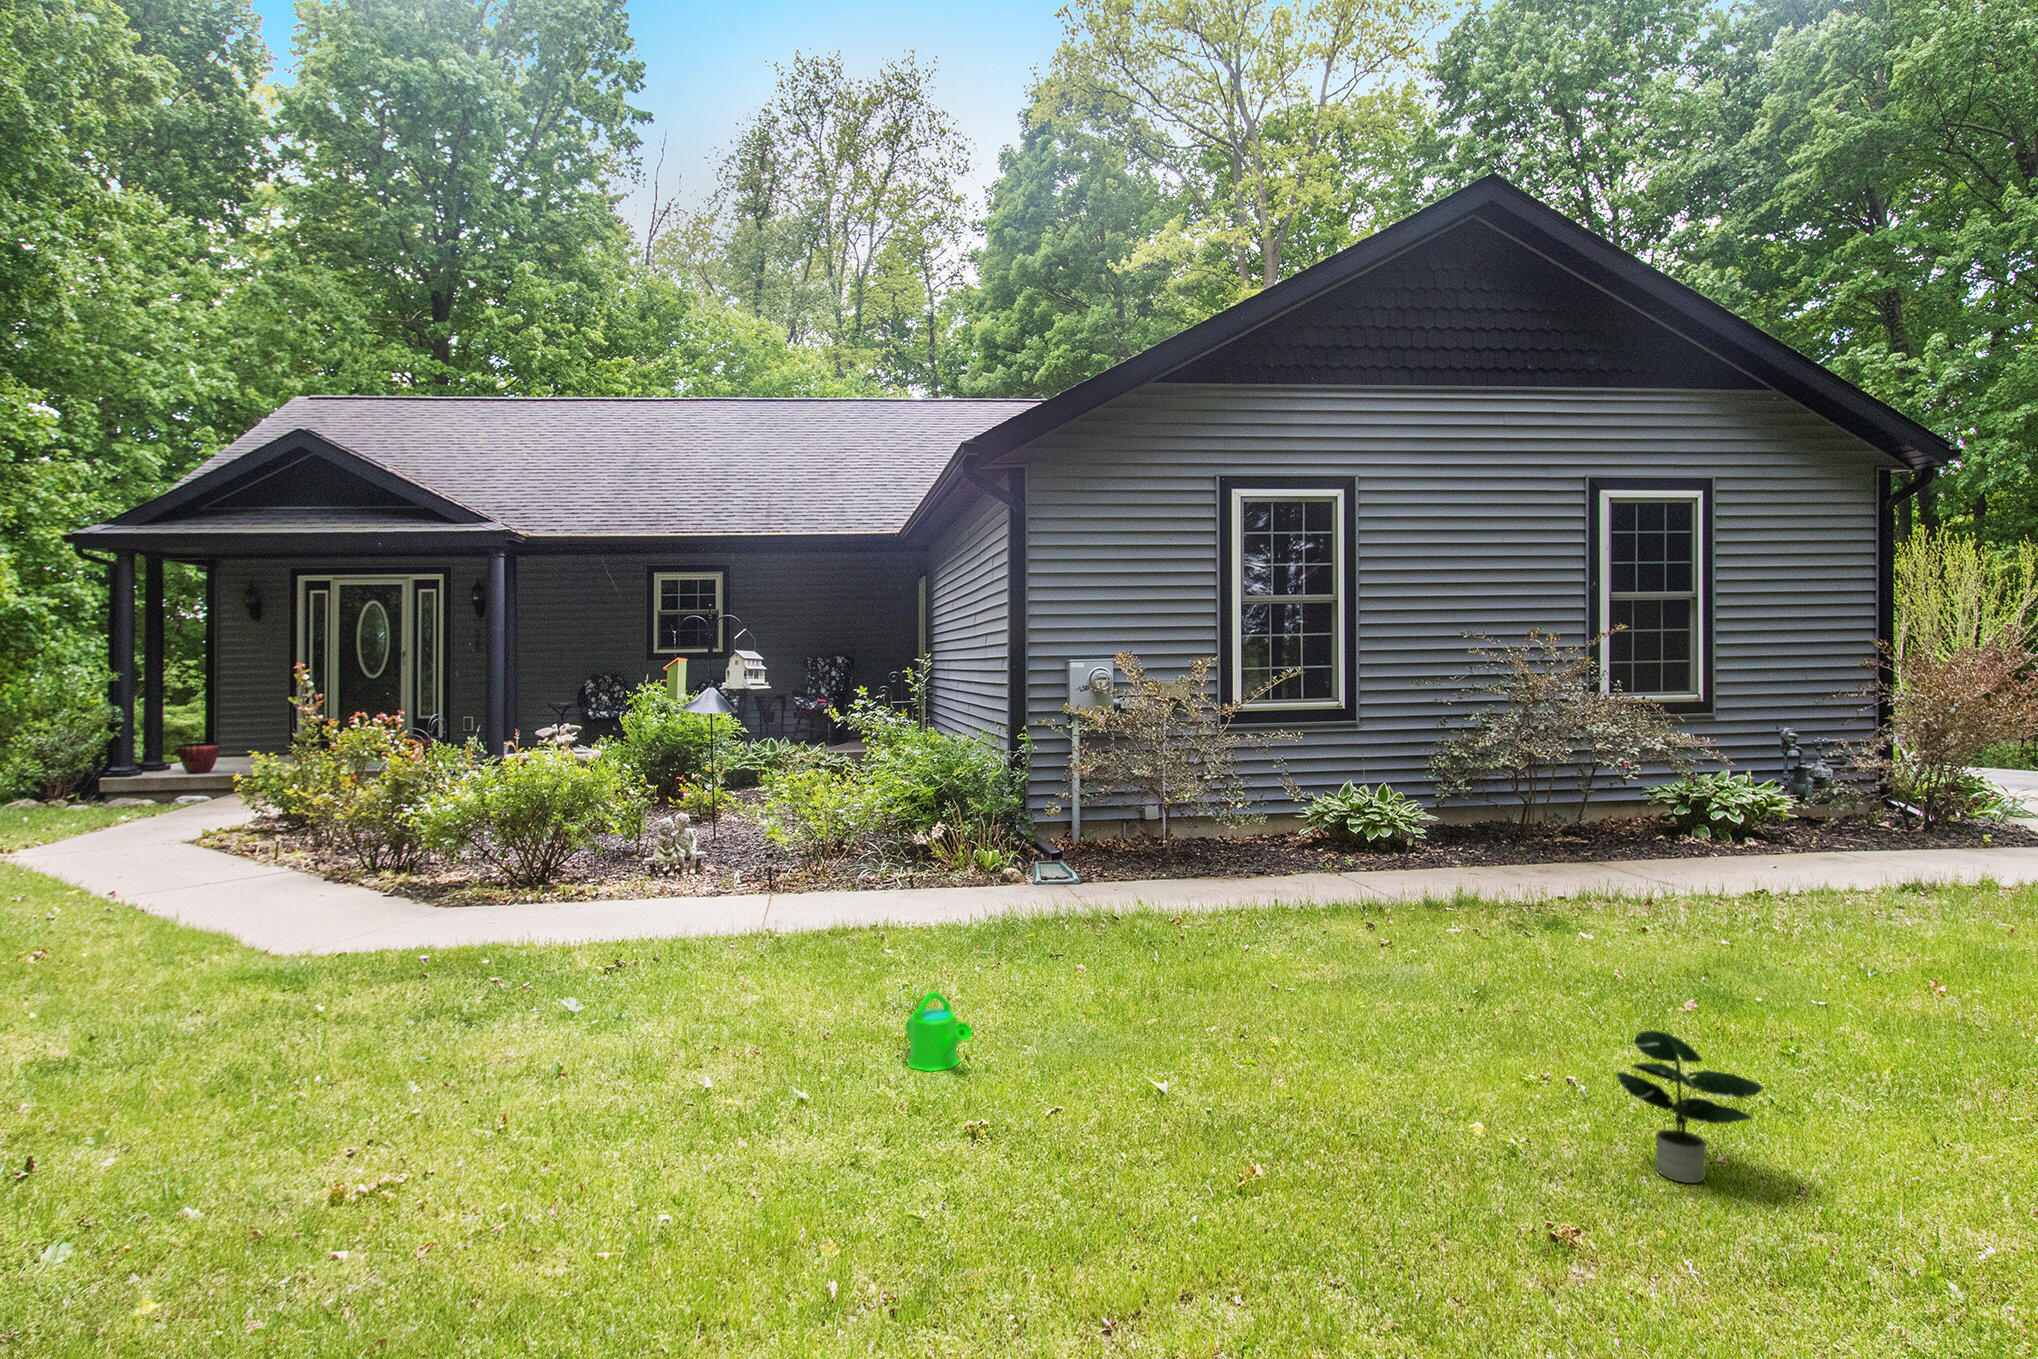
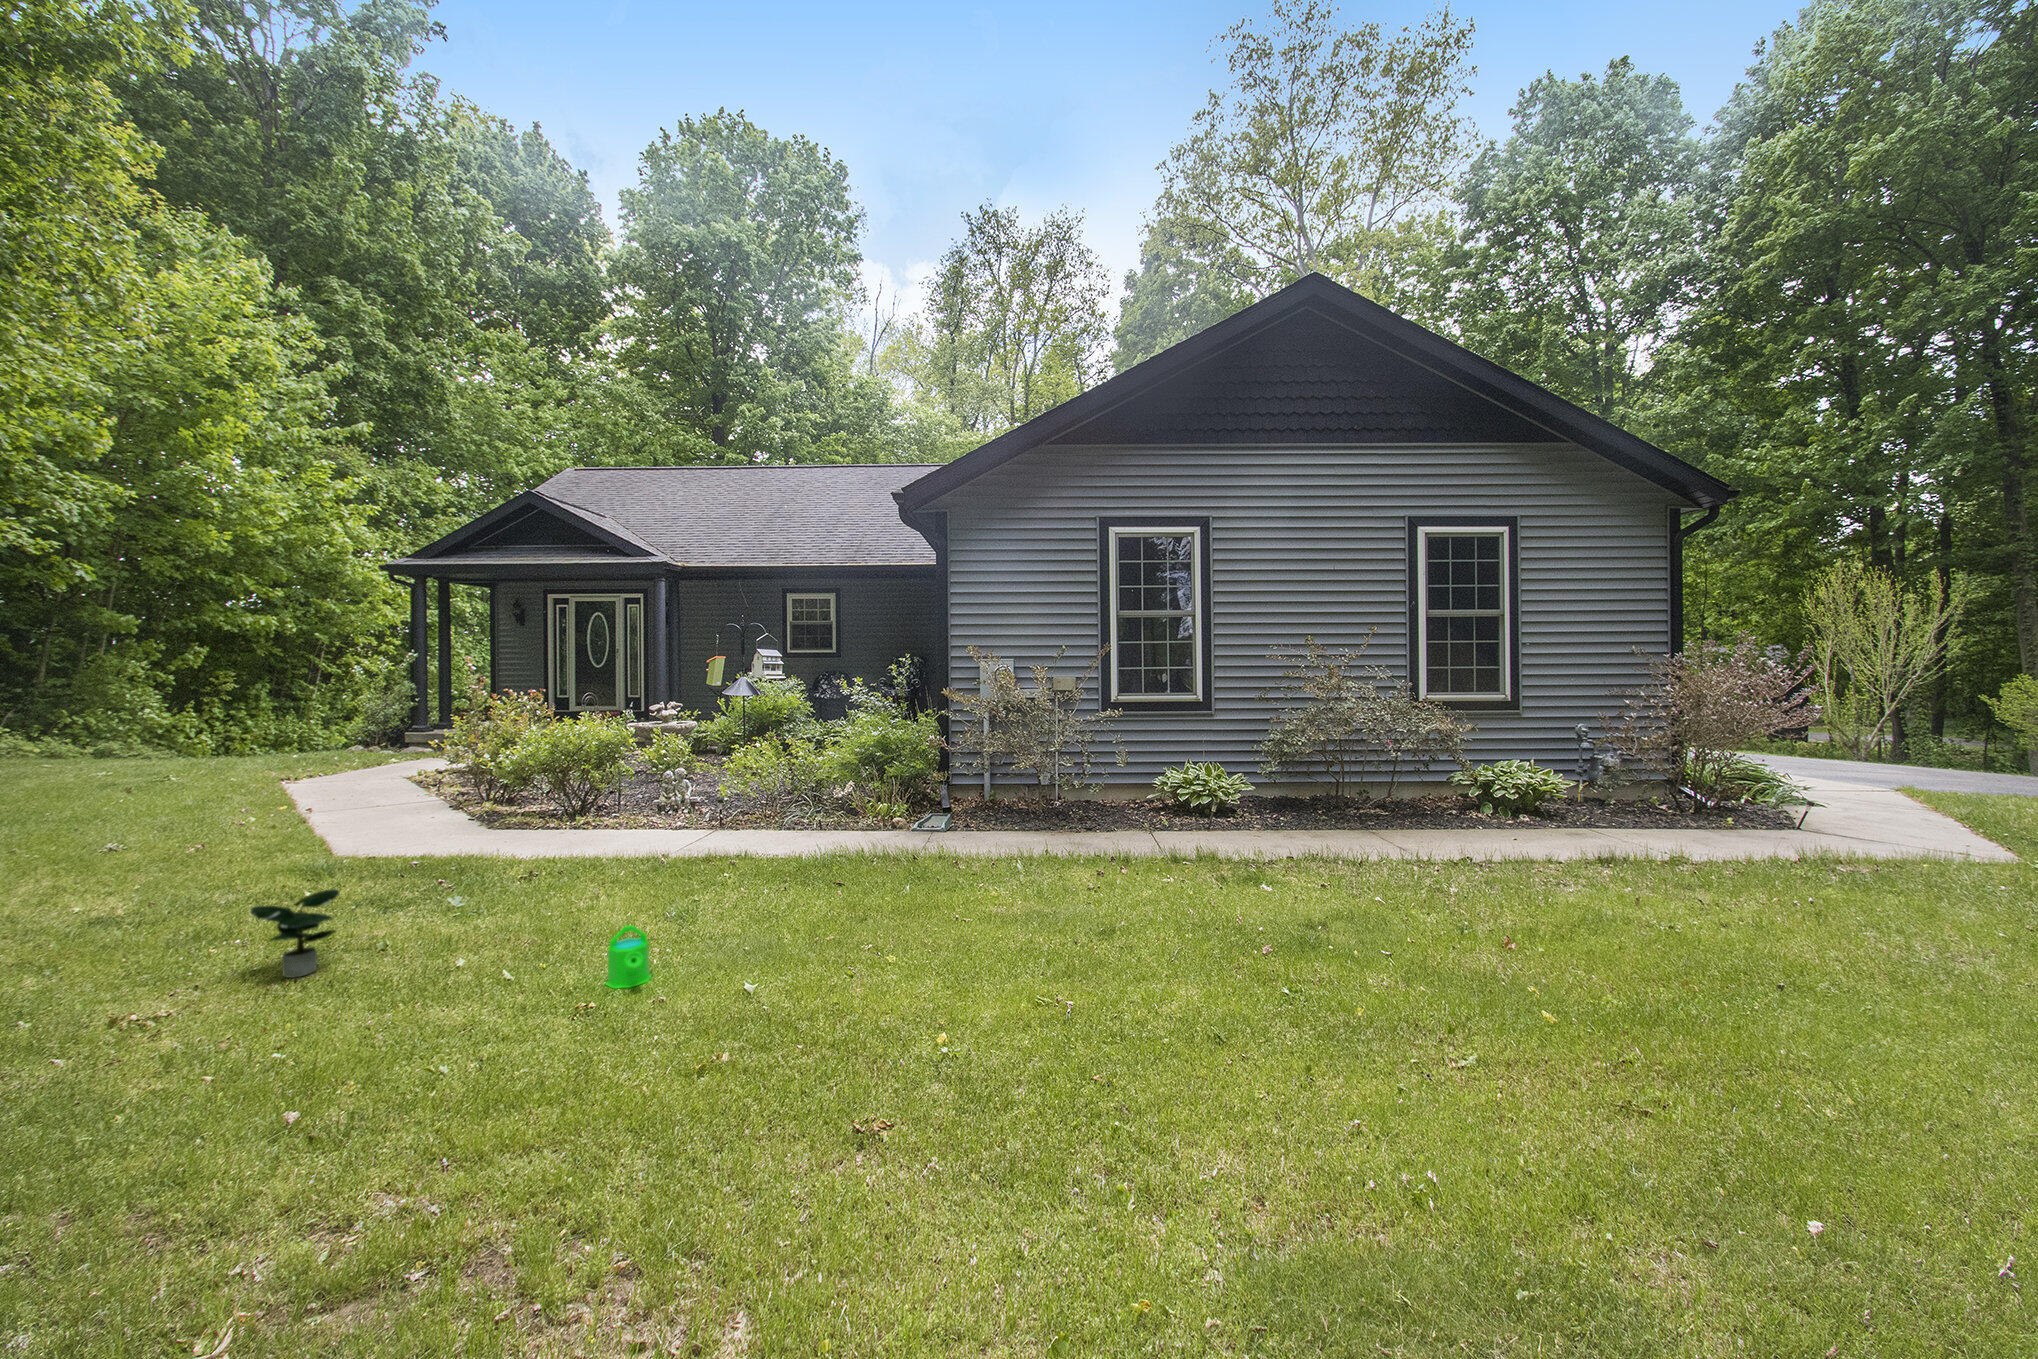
potted plant: present [1617,1030,1762,1183] -> present [250,889,340,978]

